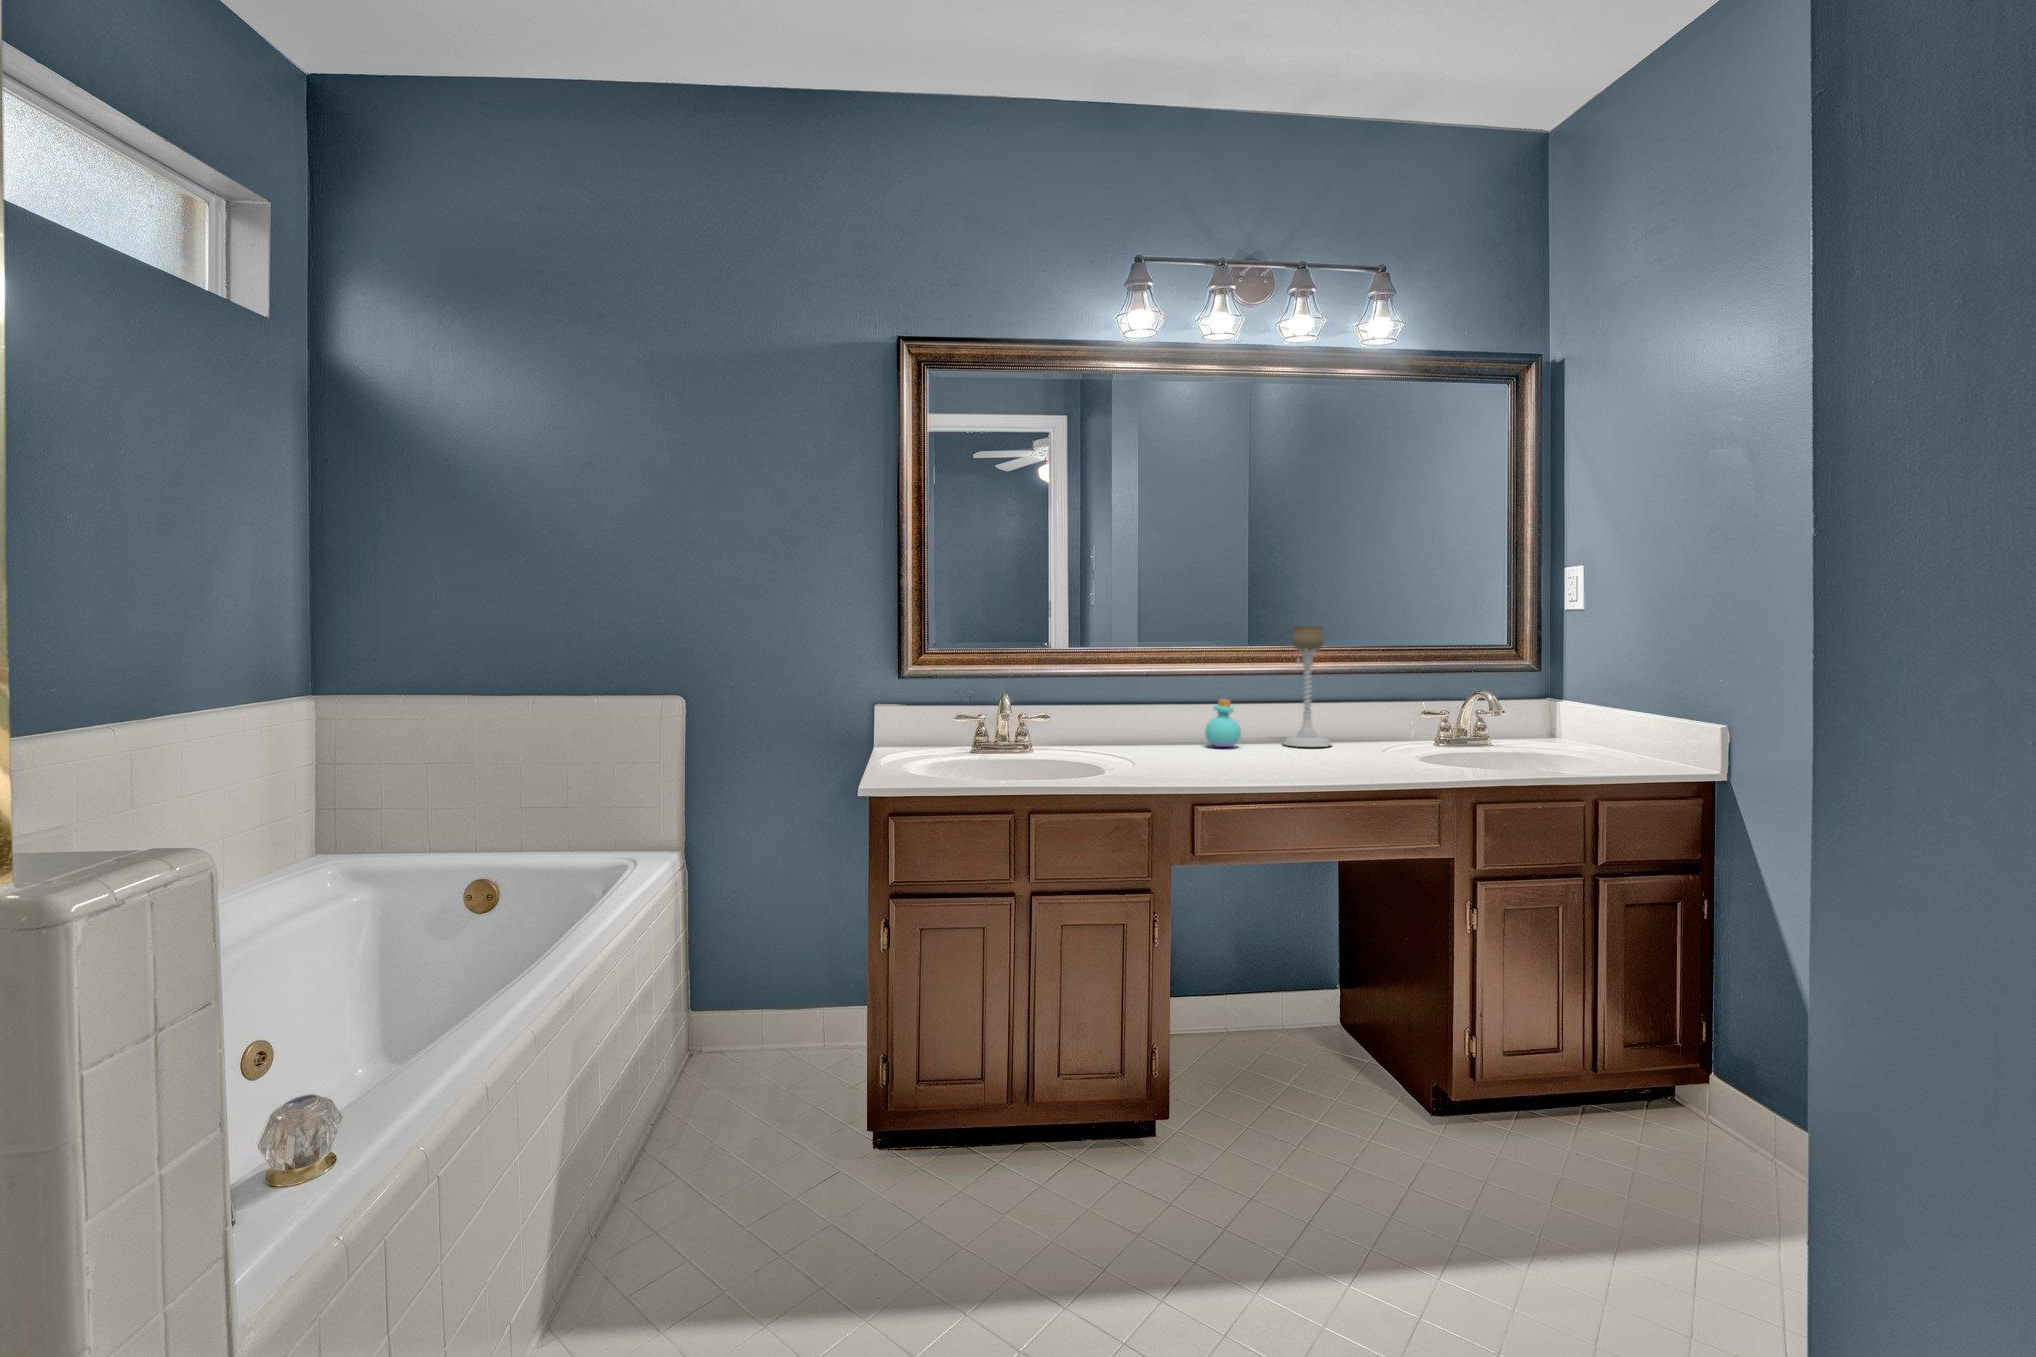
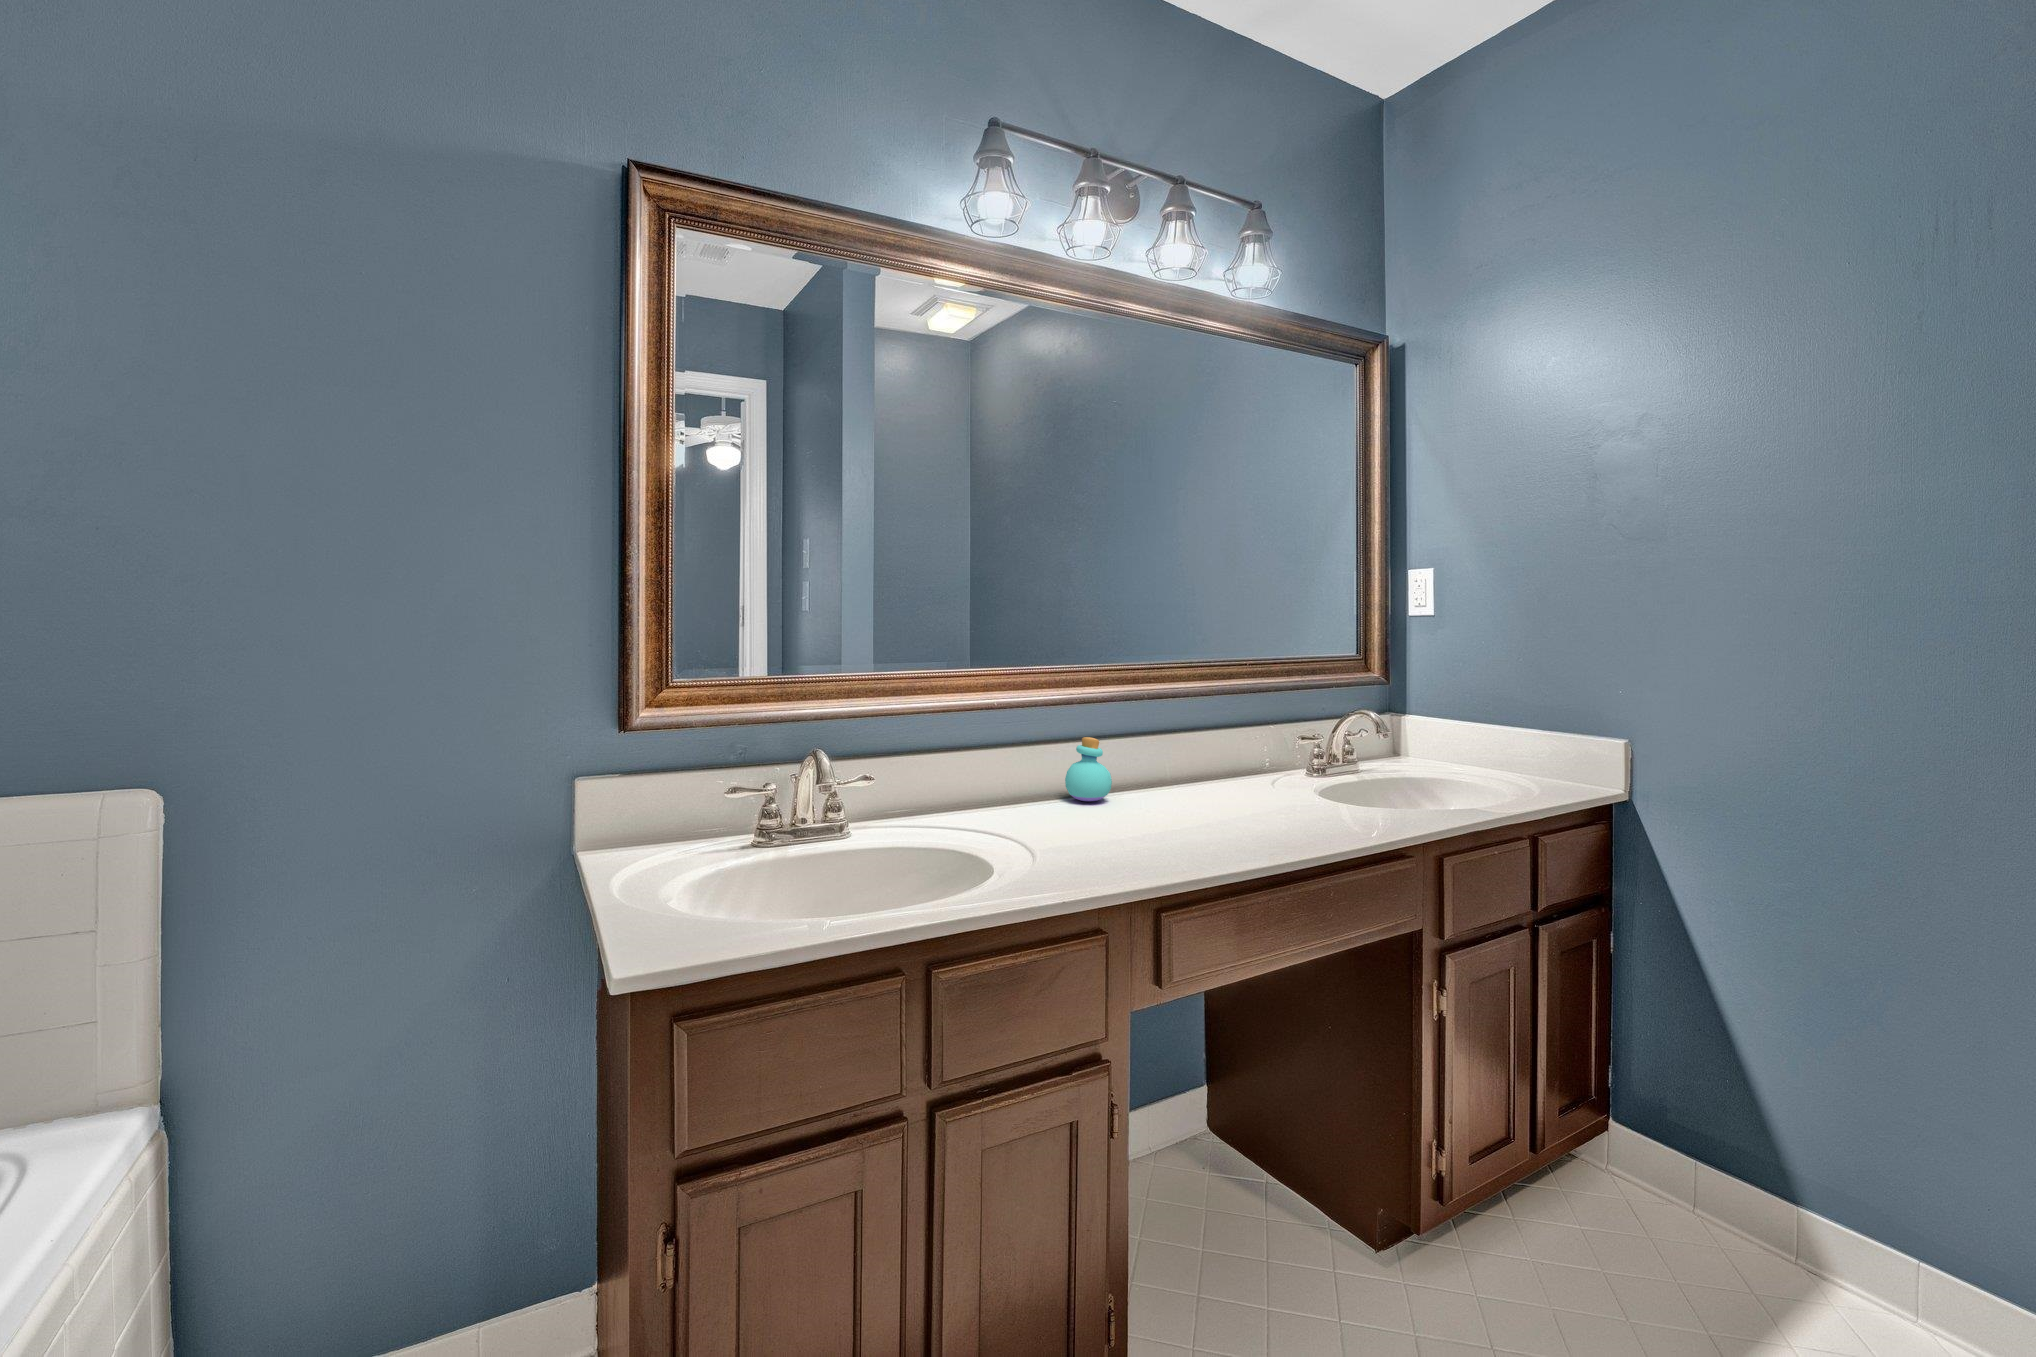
candle holder: present [1282,626,1332,747] -> none [1146,640,1209,795]

